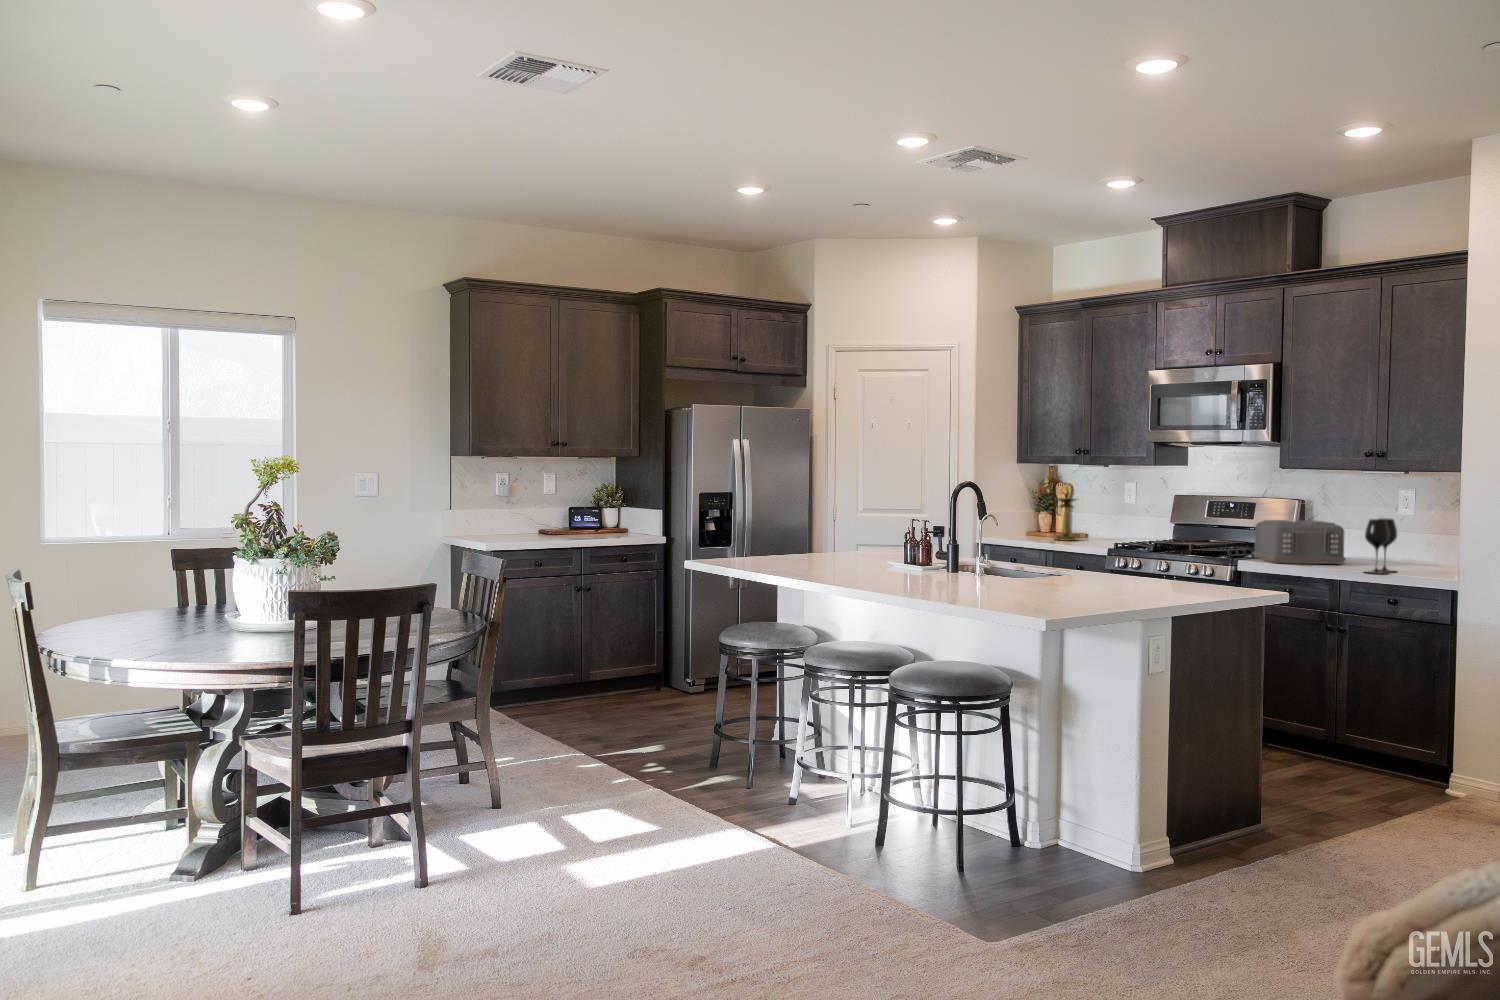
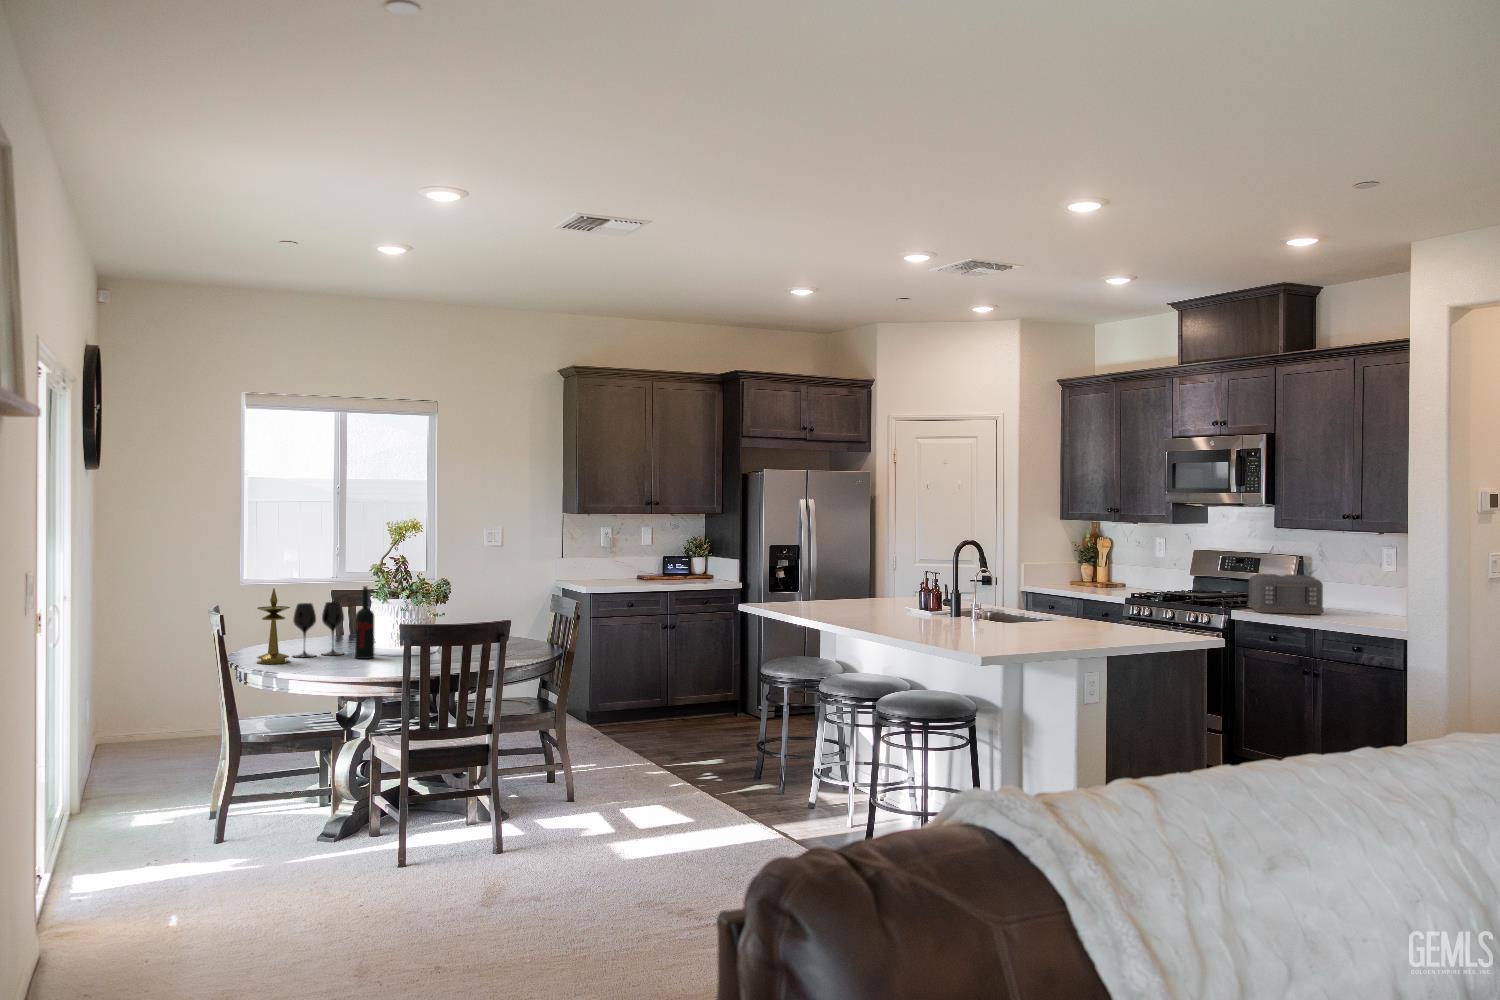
candlestick: present [1056,486,1076,540] -> present [257,588,290,664]
wine glass: present [1365,518,1397,574] -> present [293,602,344,657]
wine bottle: none [215,542,241,638] -> present [355,586,374,659]

